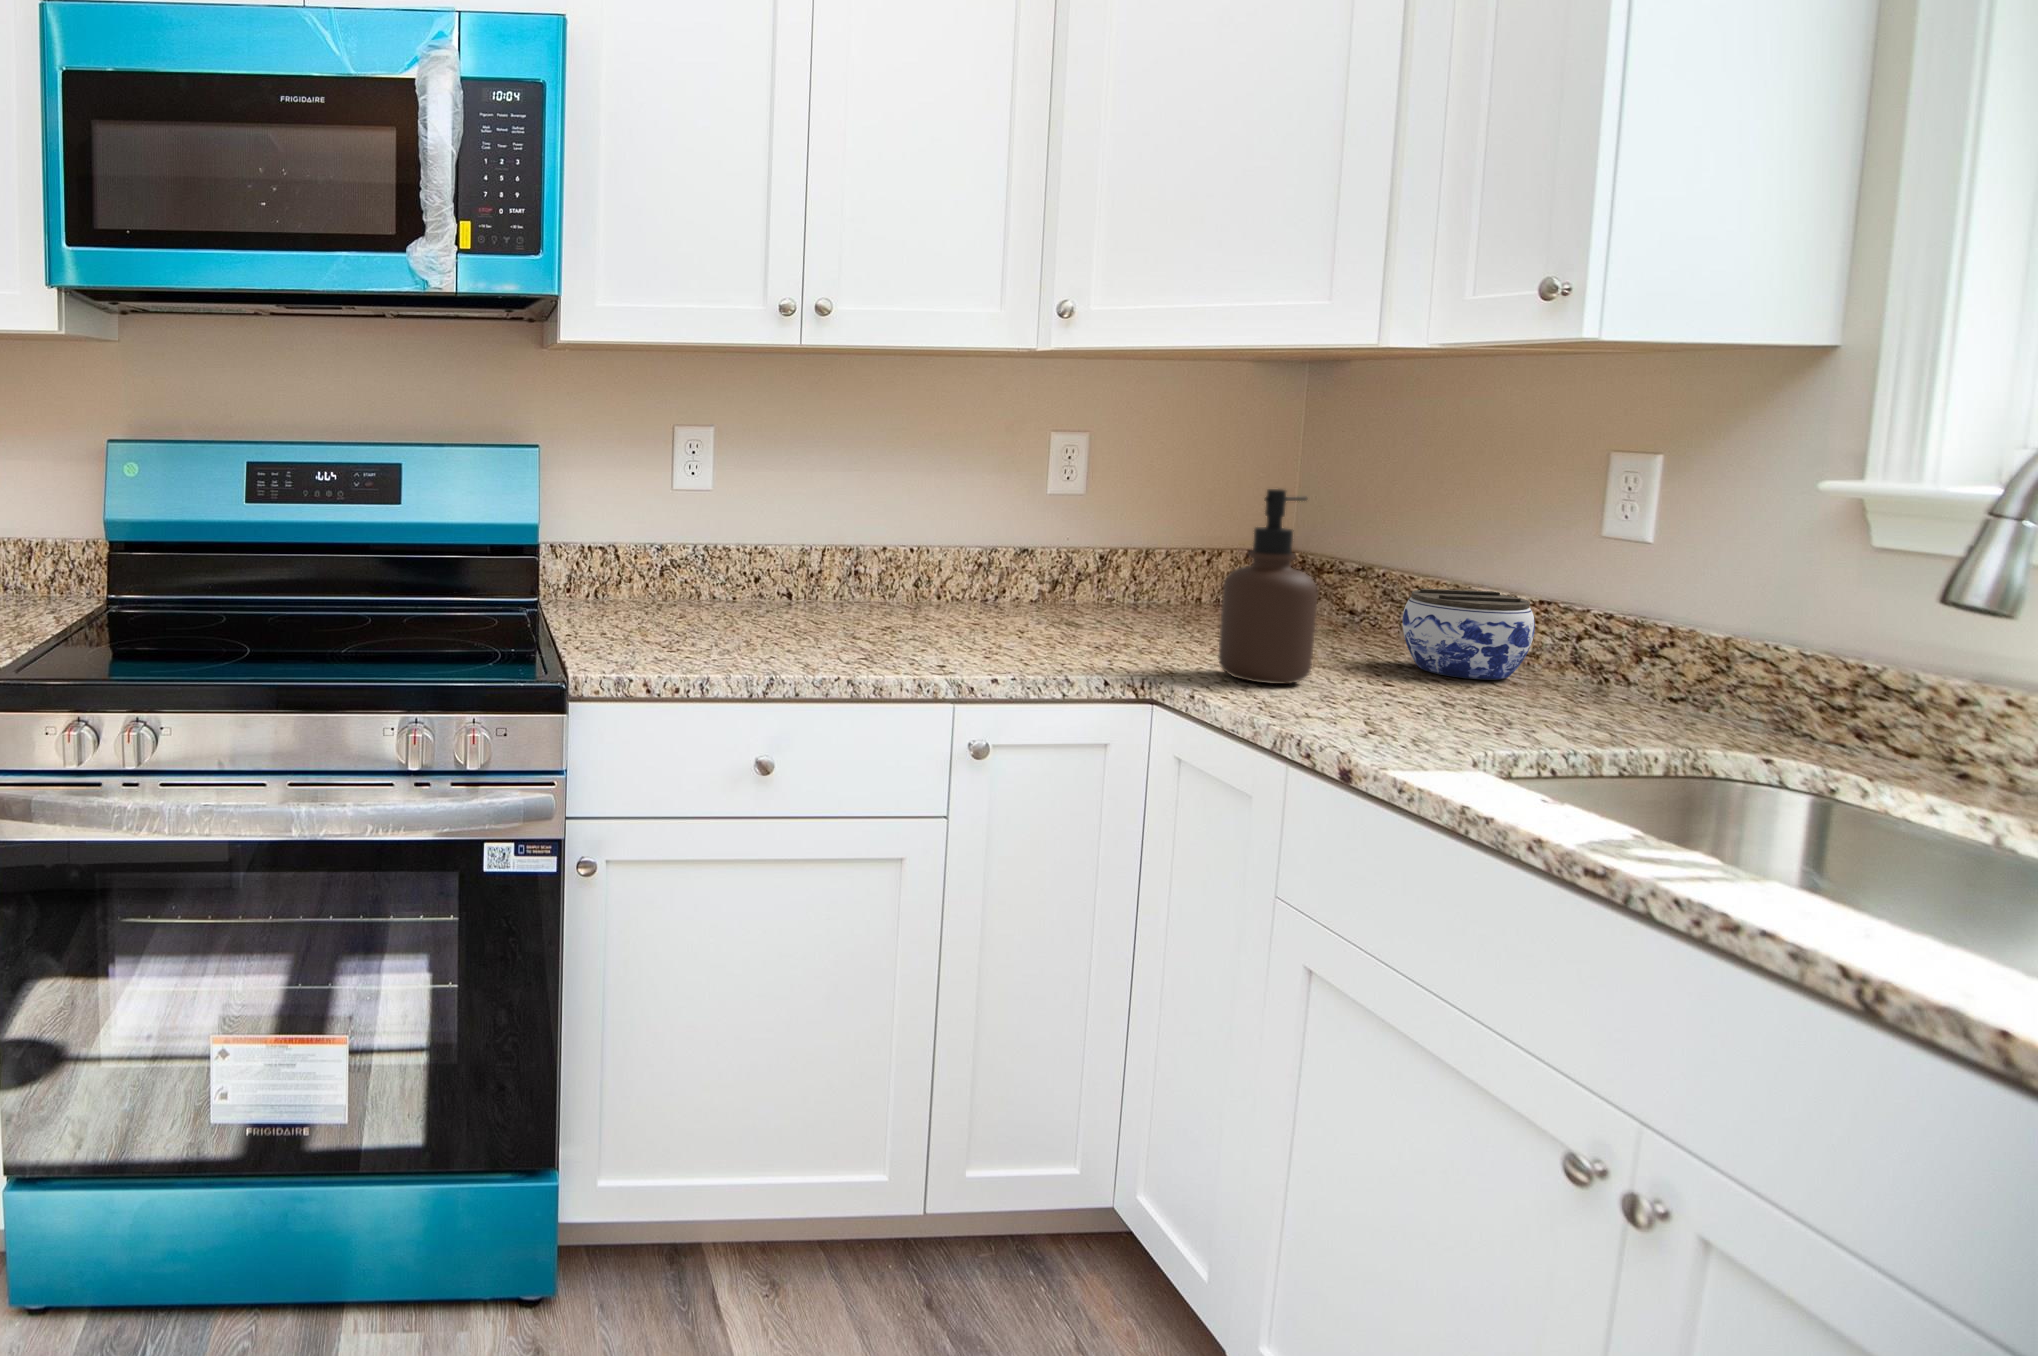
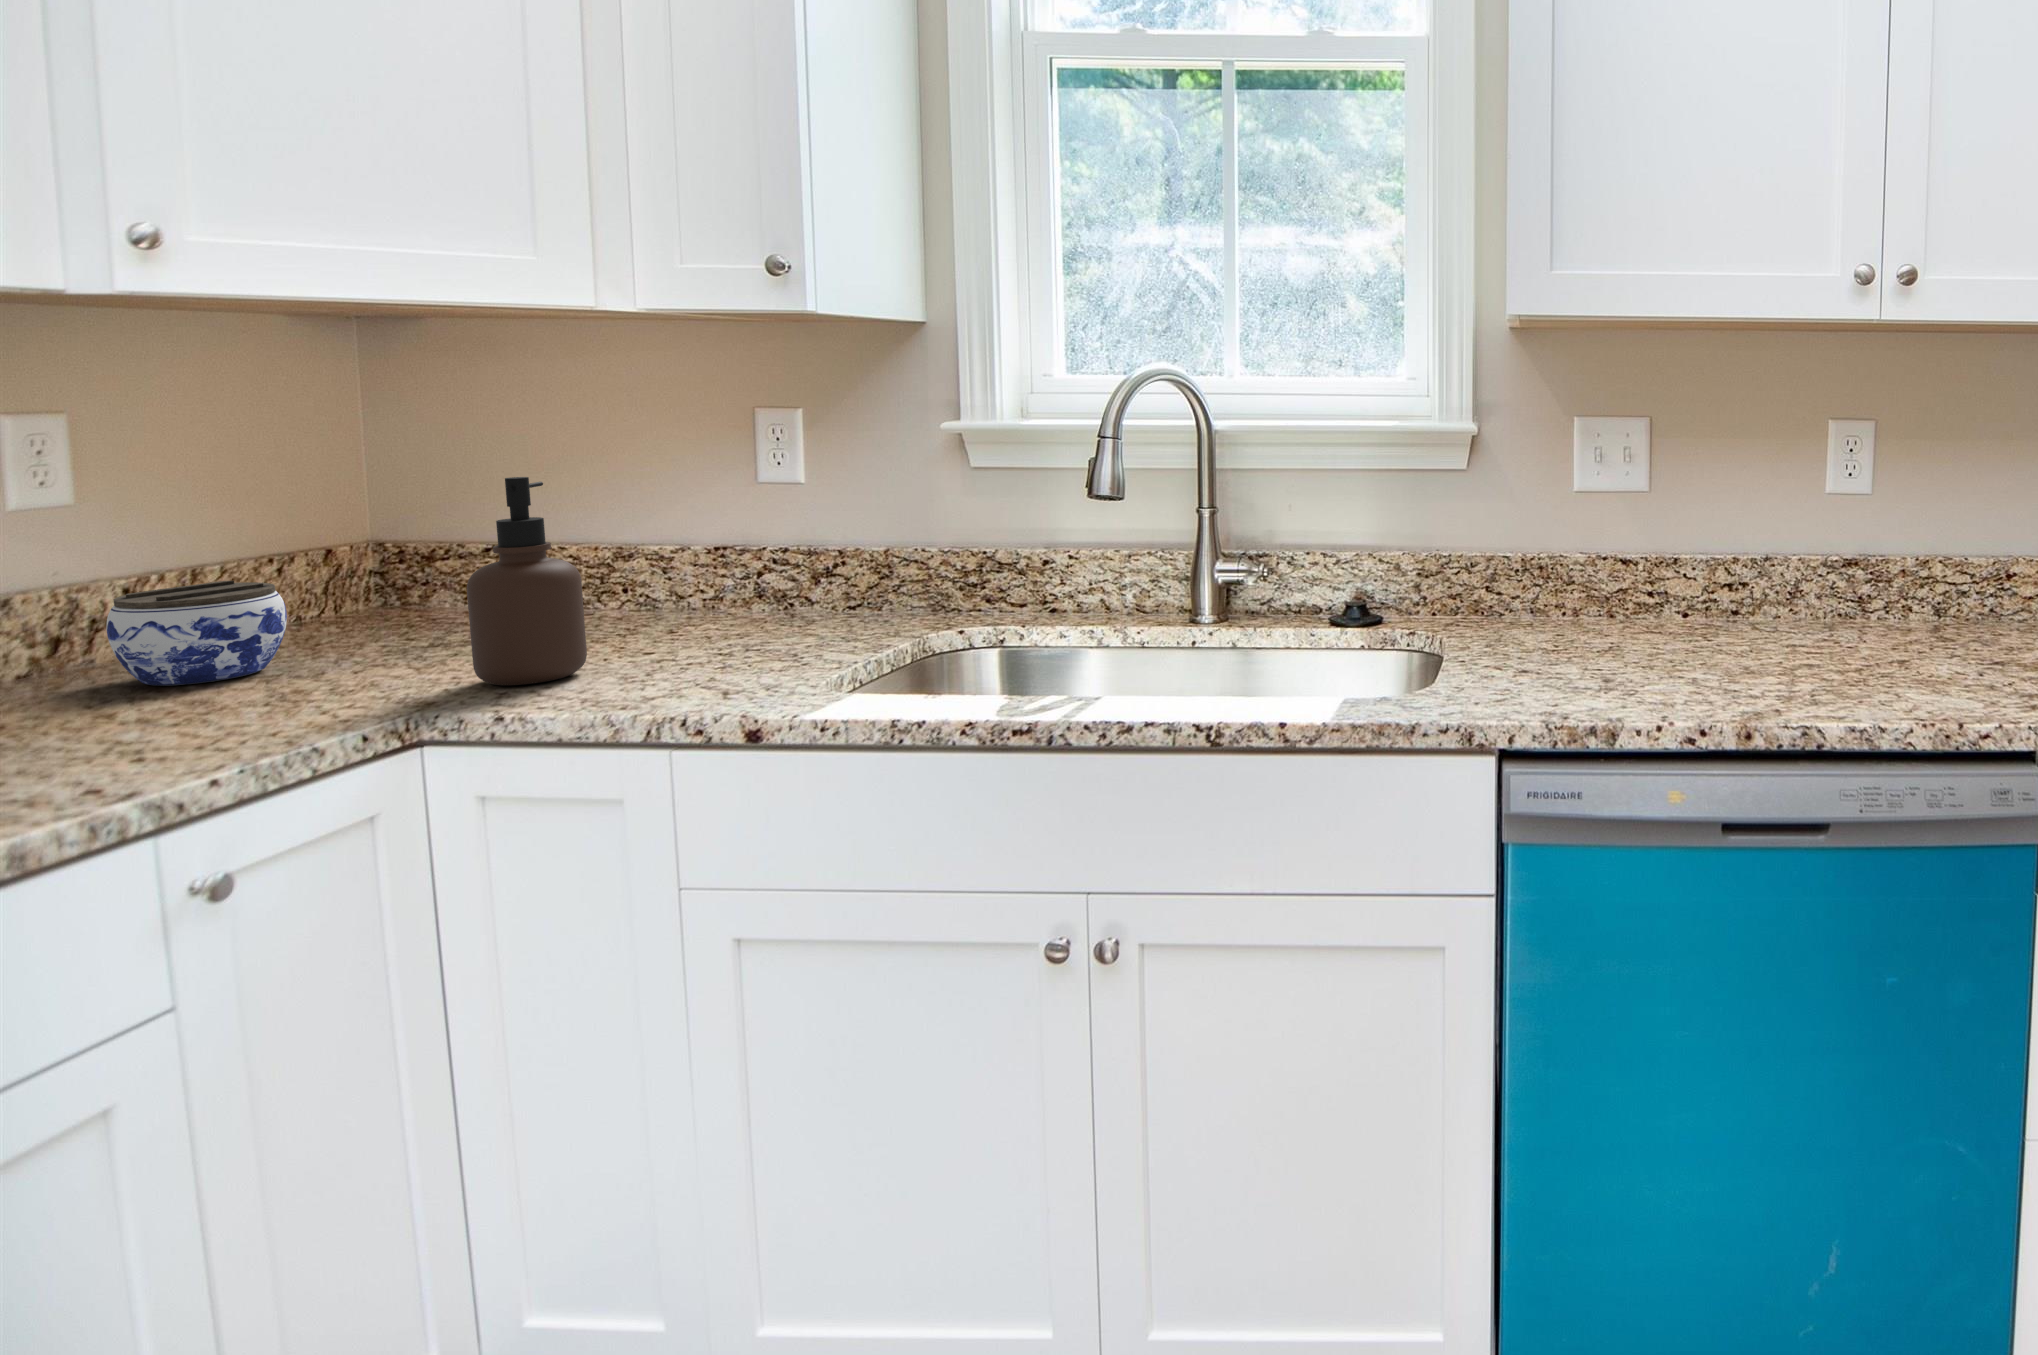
jar: present [1403,589,1535,680] -> present [106,581,287,686]

